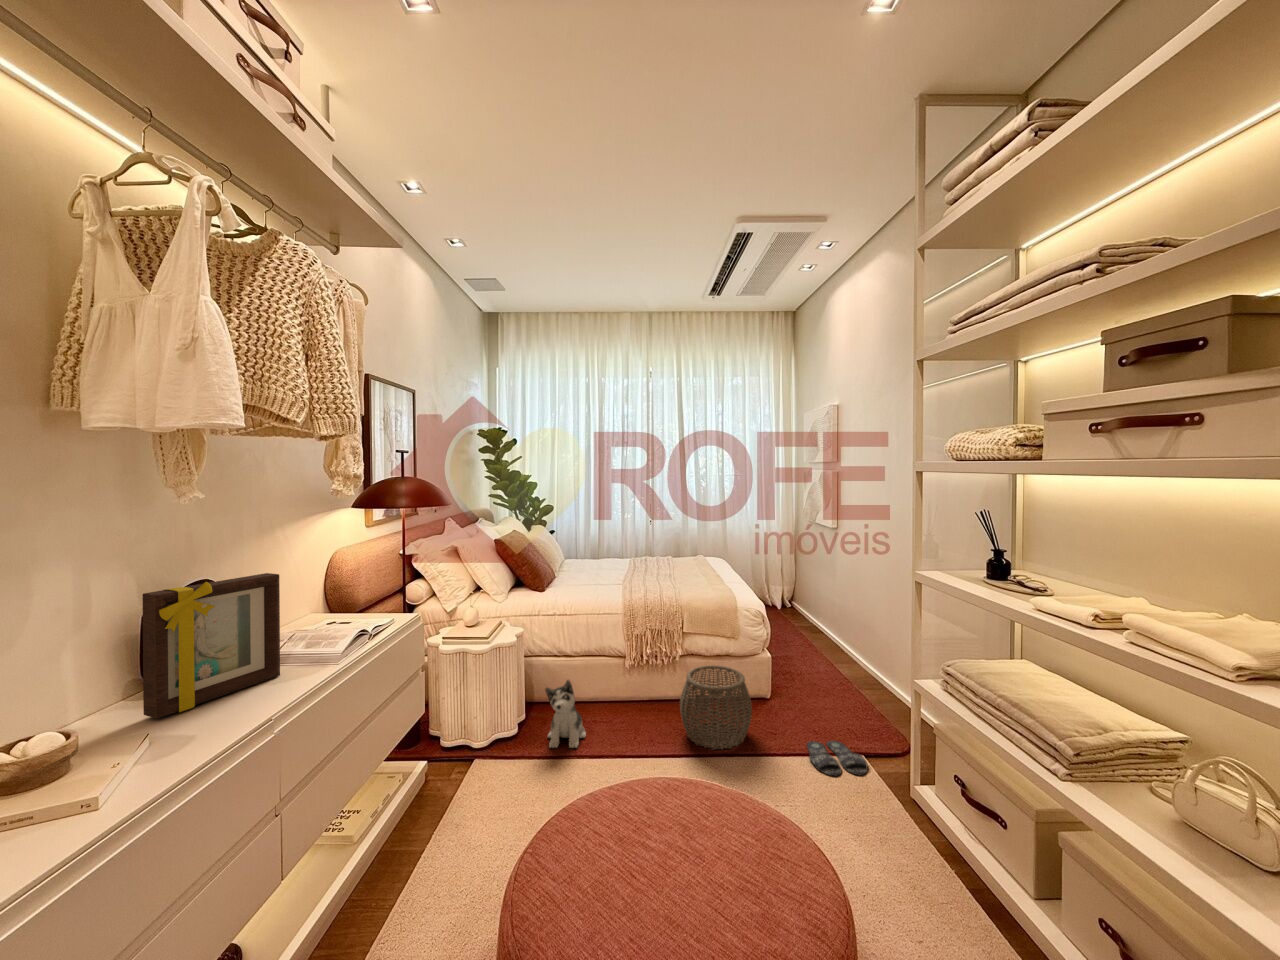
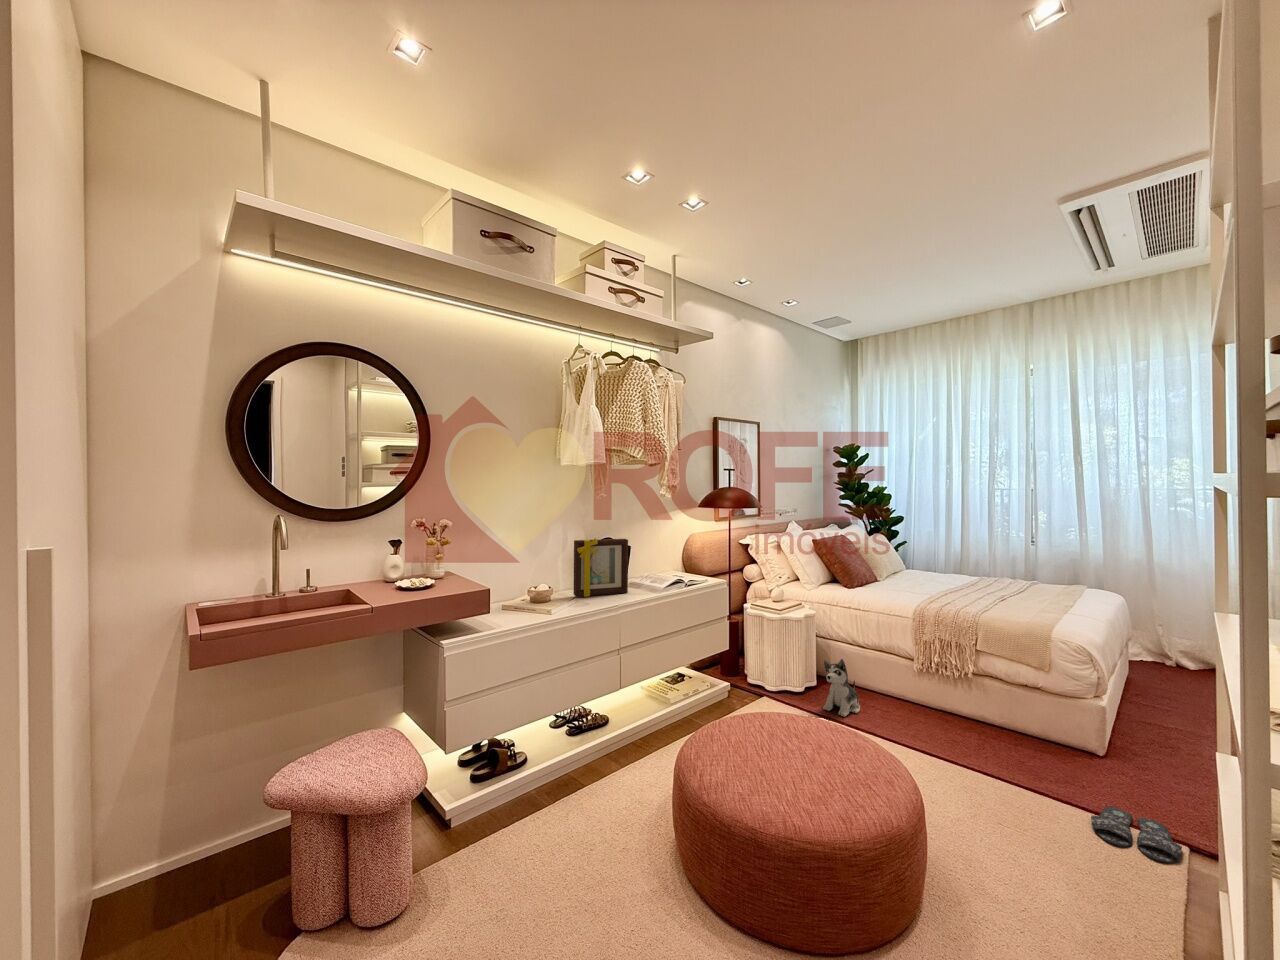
woven basket: present [680,665,752,749] -> none [948,685,1036,774]

